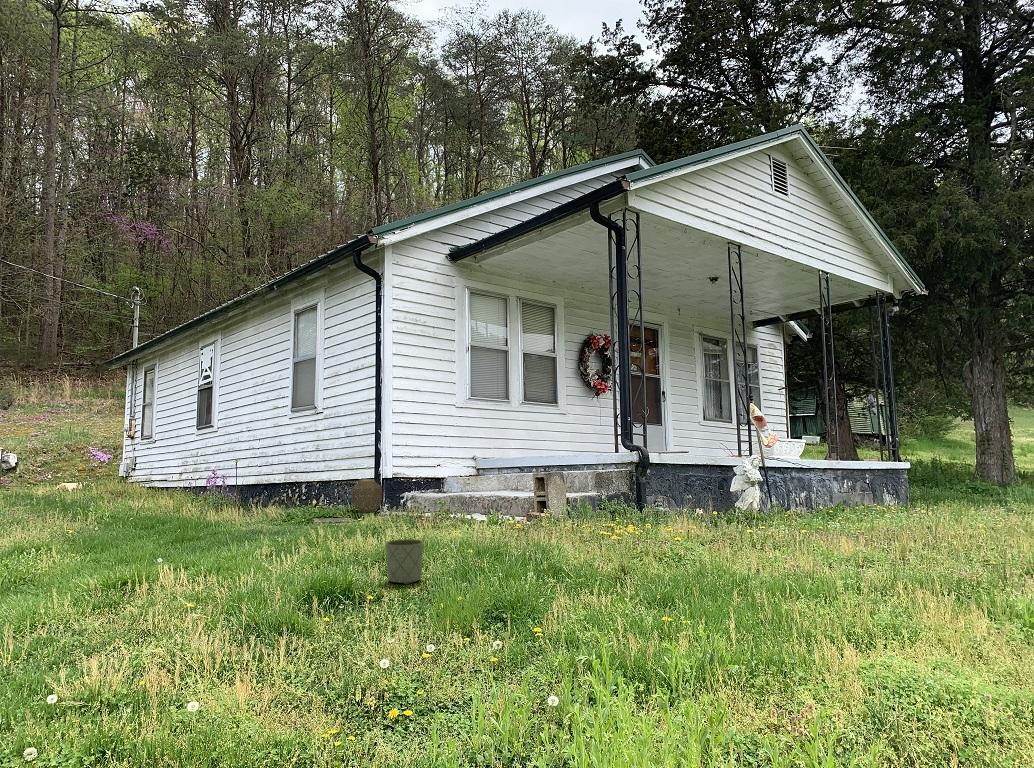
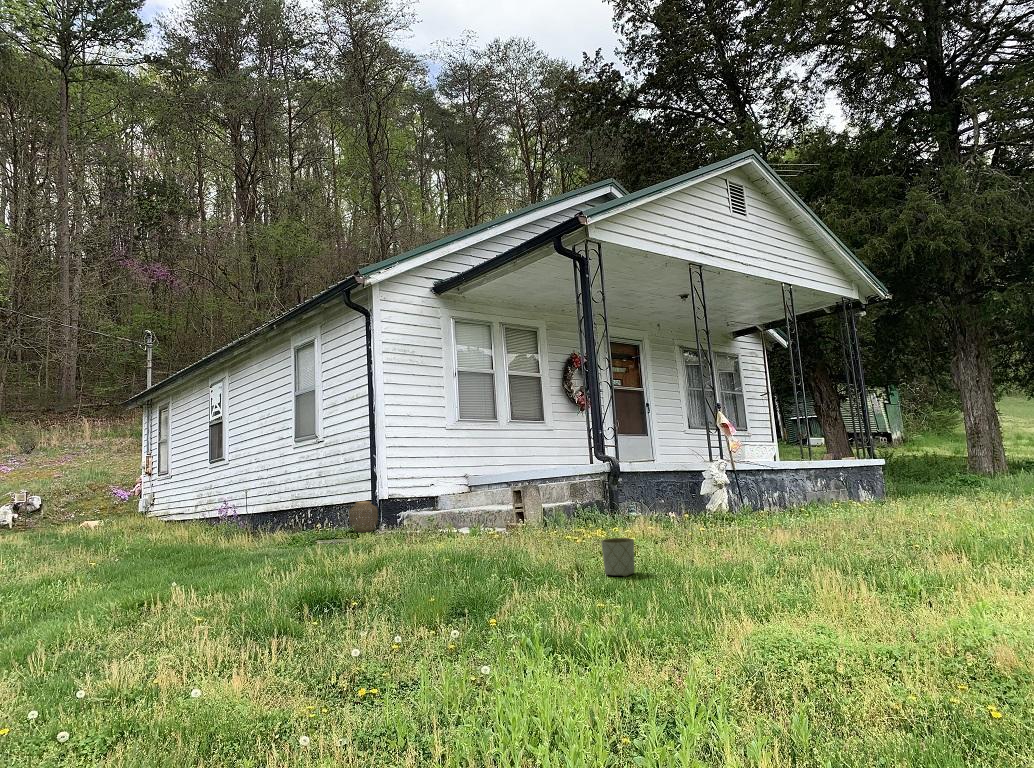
planter: present [386,539,423,584] -> present [601,538,634,577]

